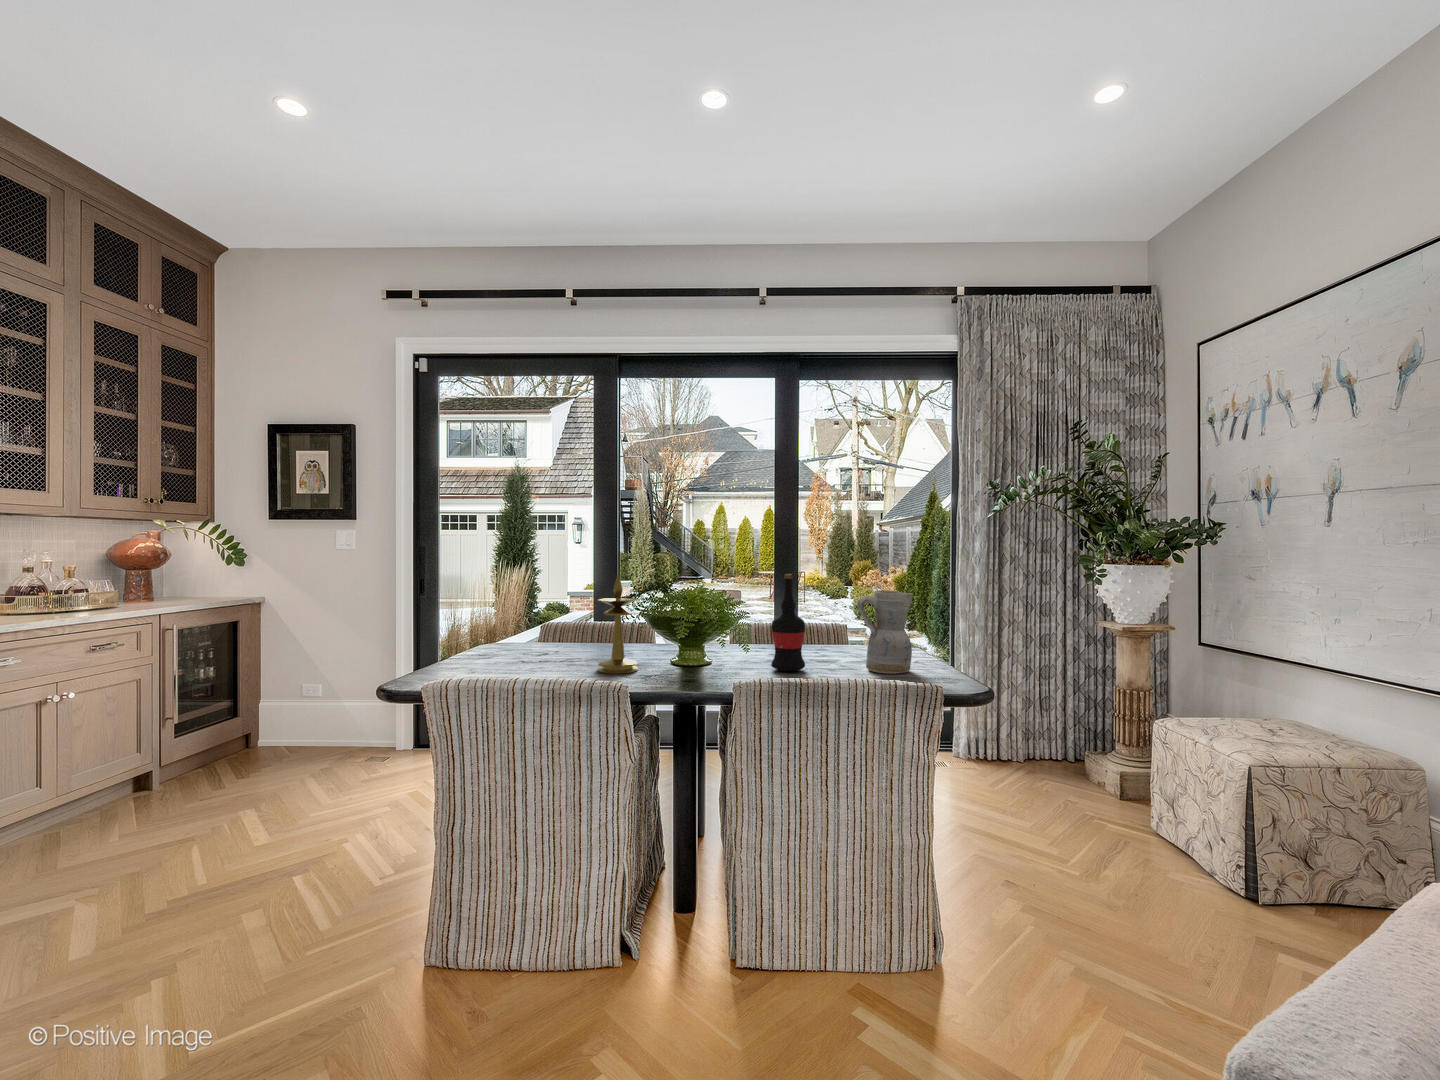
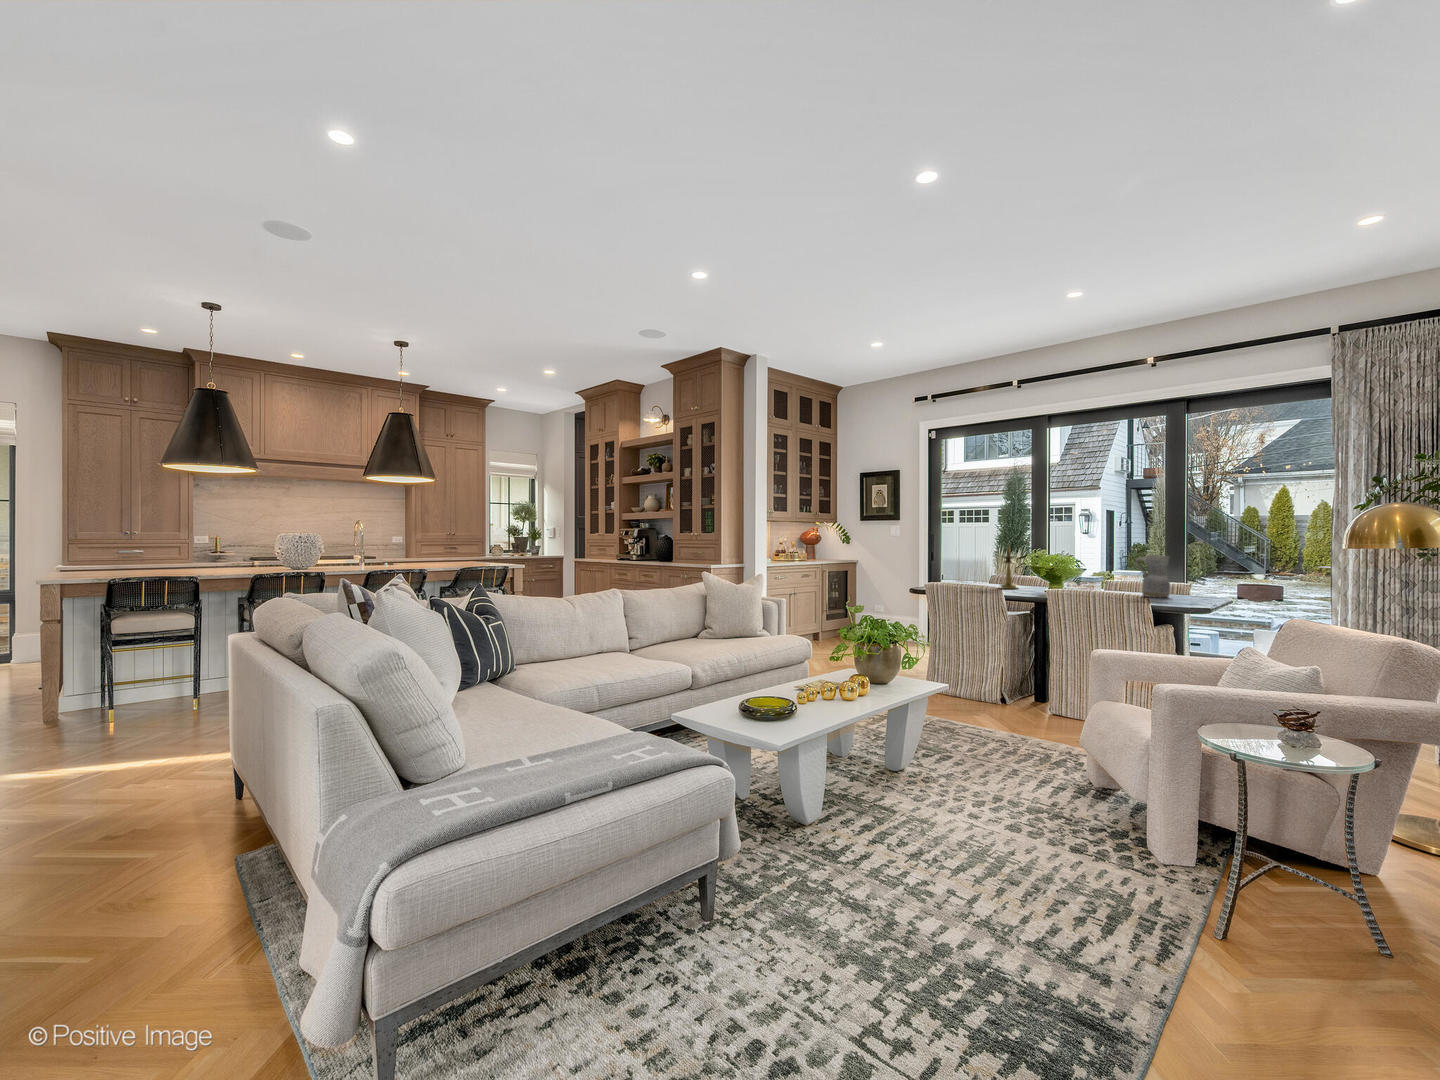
wine bottle: present [771,574,805,671] -> none [1087,546,1106,593]

